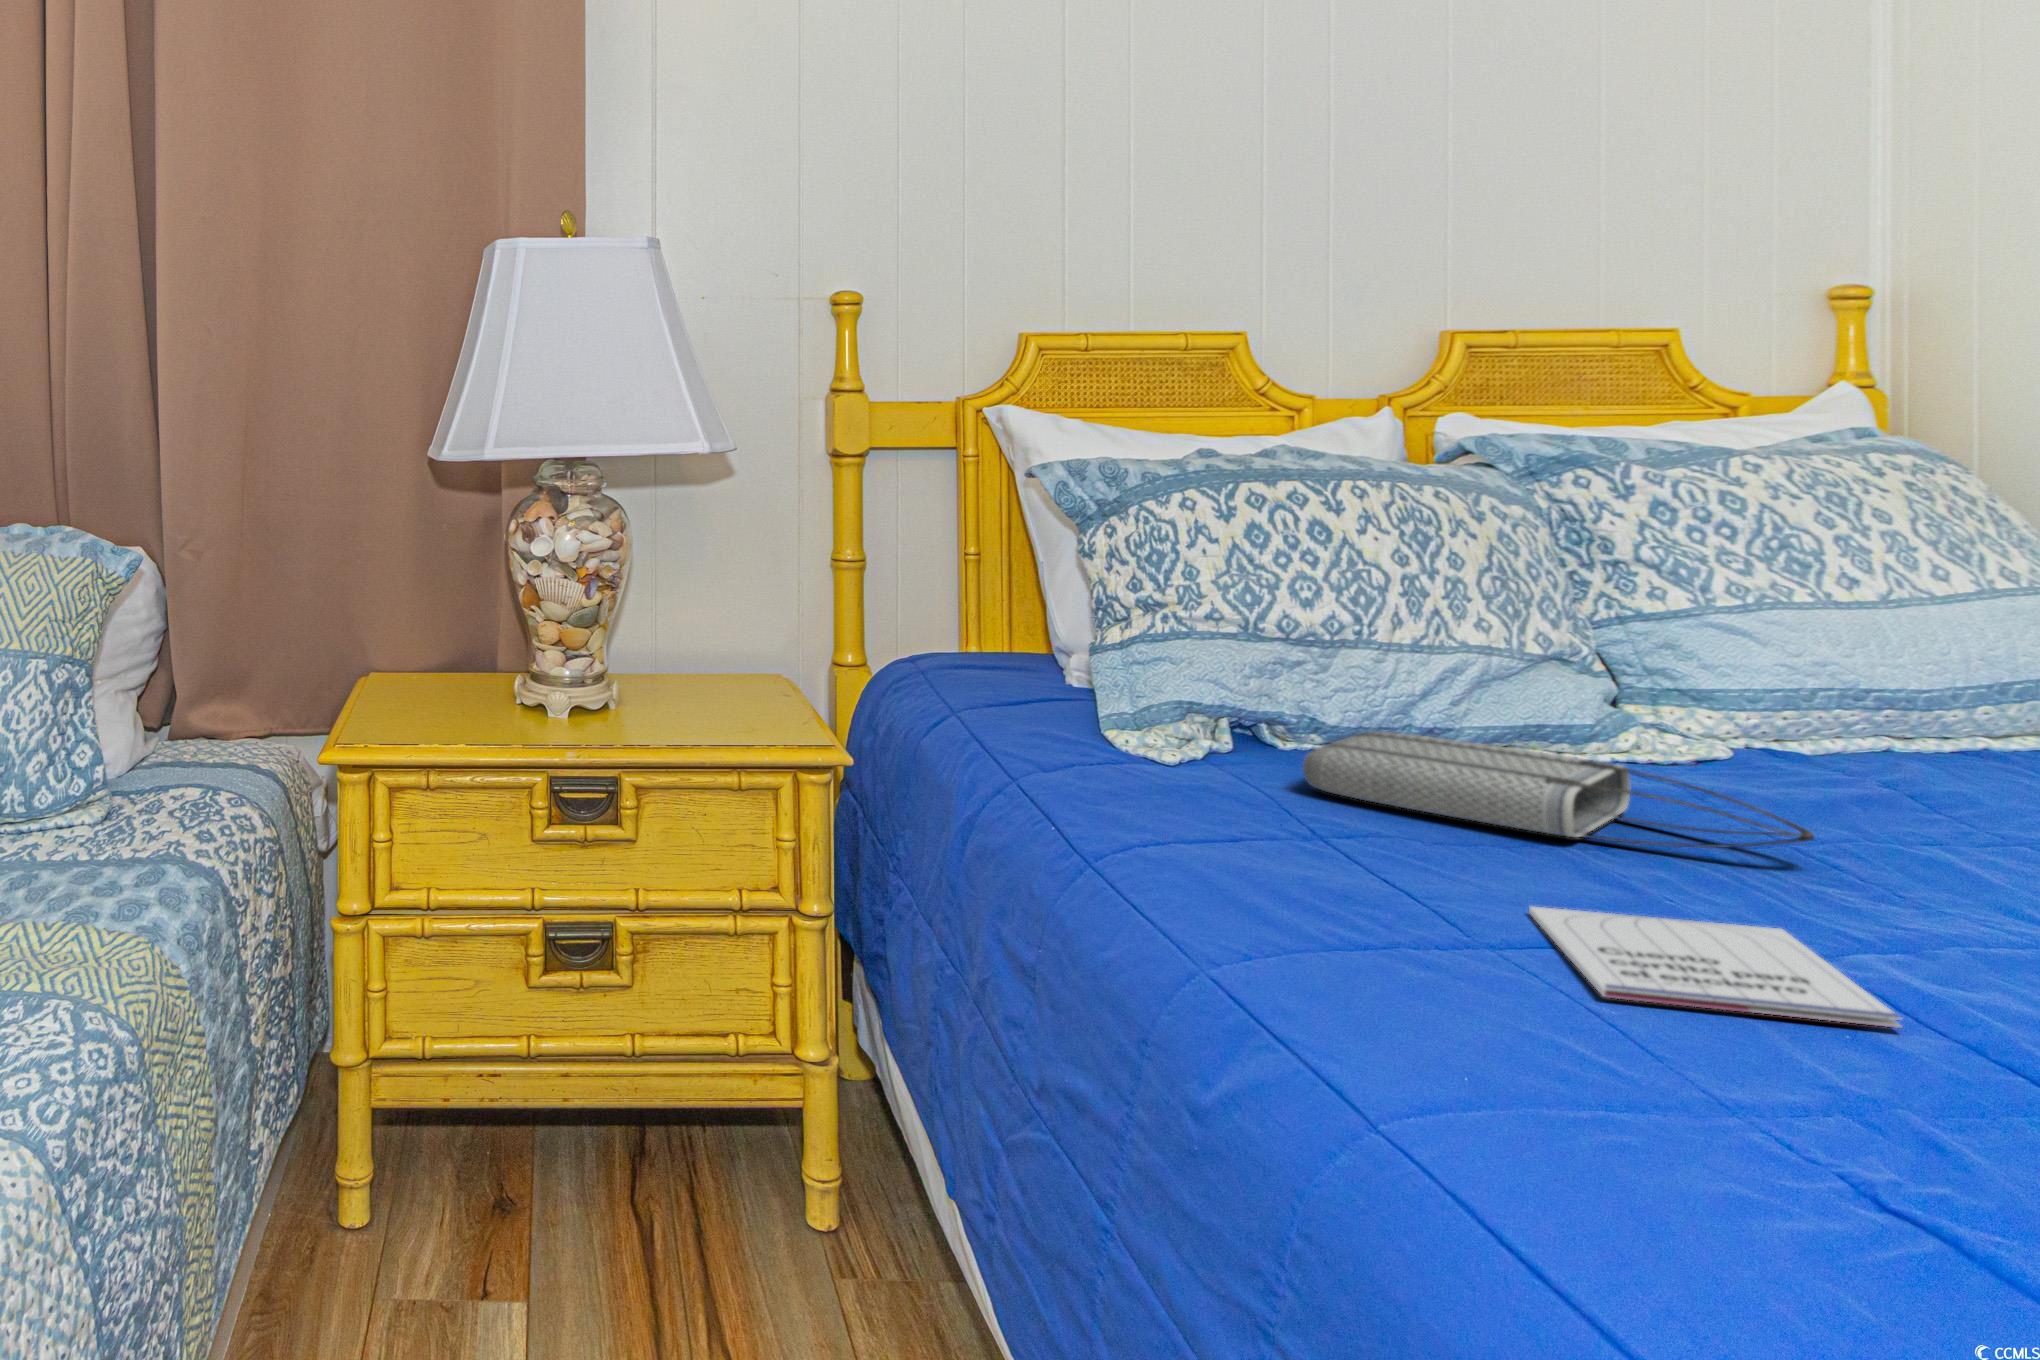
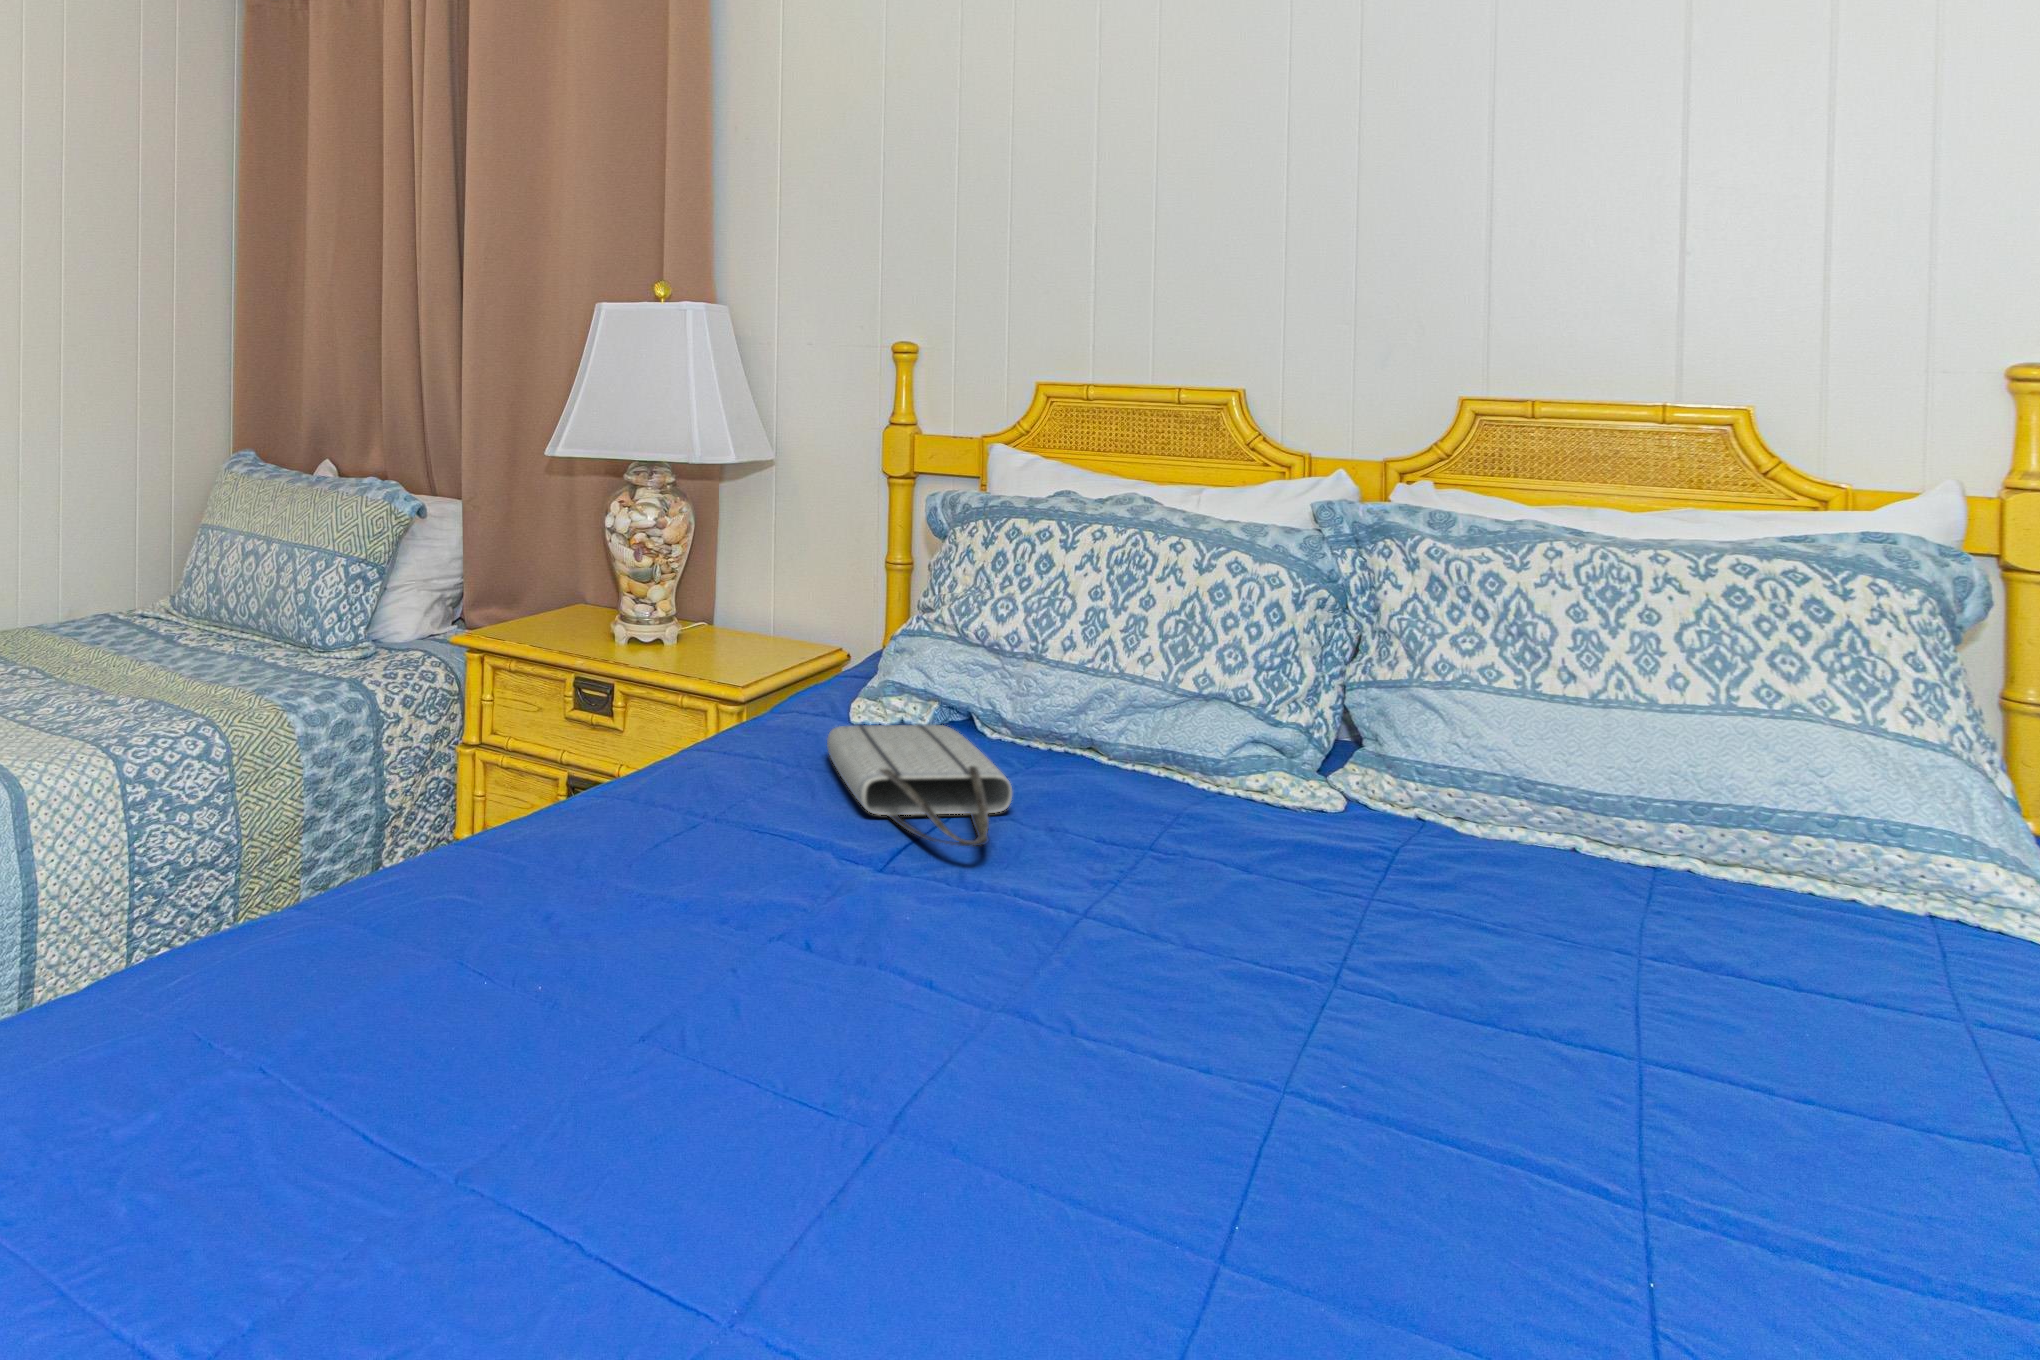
notebook: present [1529,906,1901,1028] -> none [538,830,773,926]

